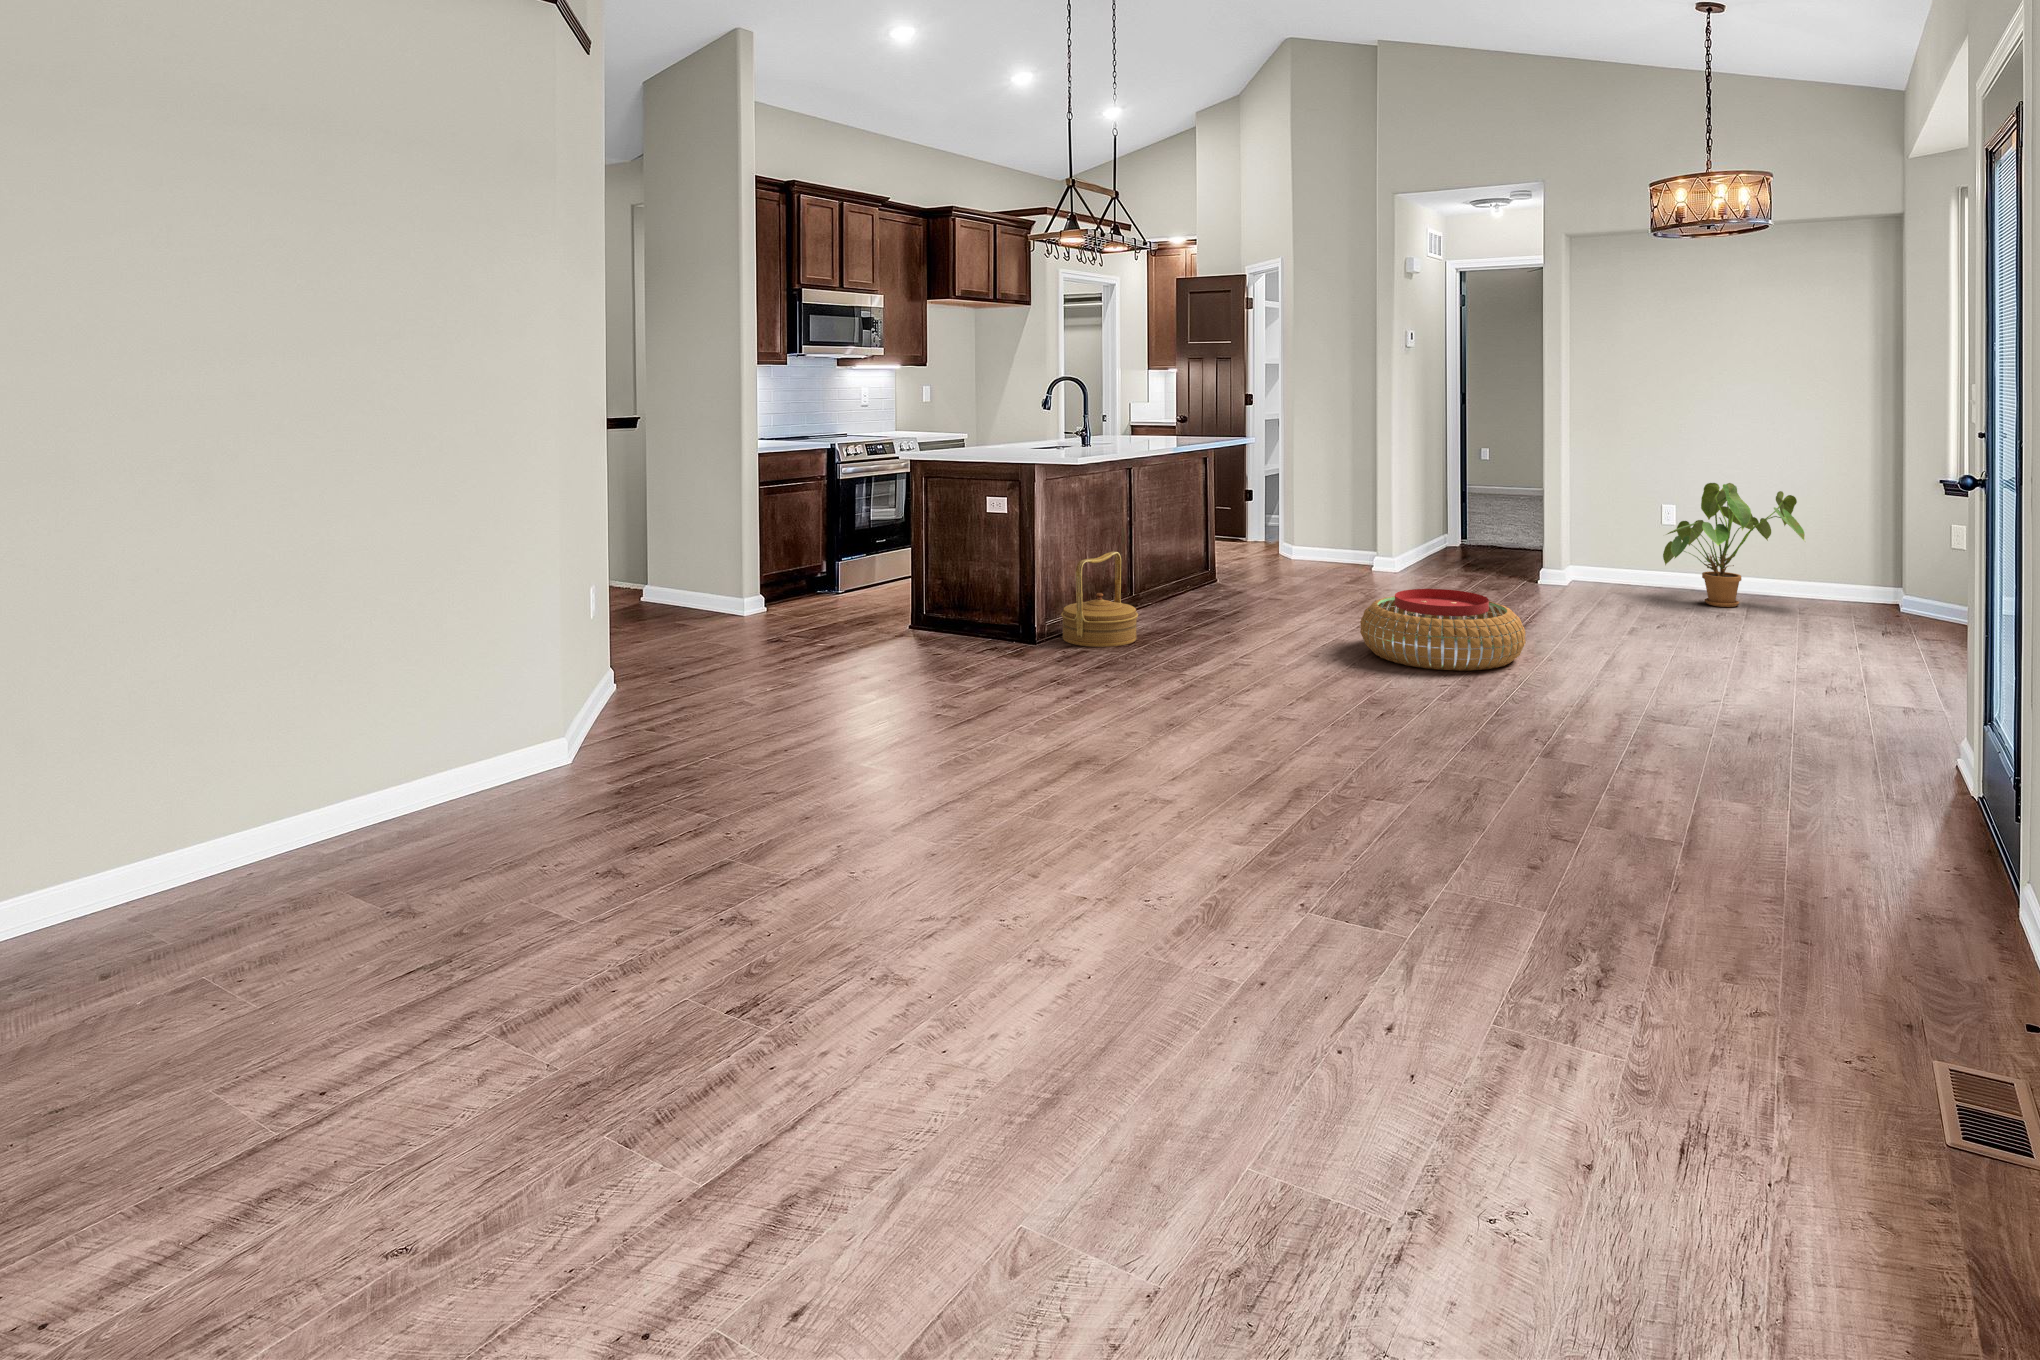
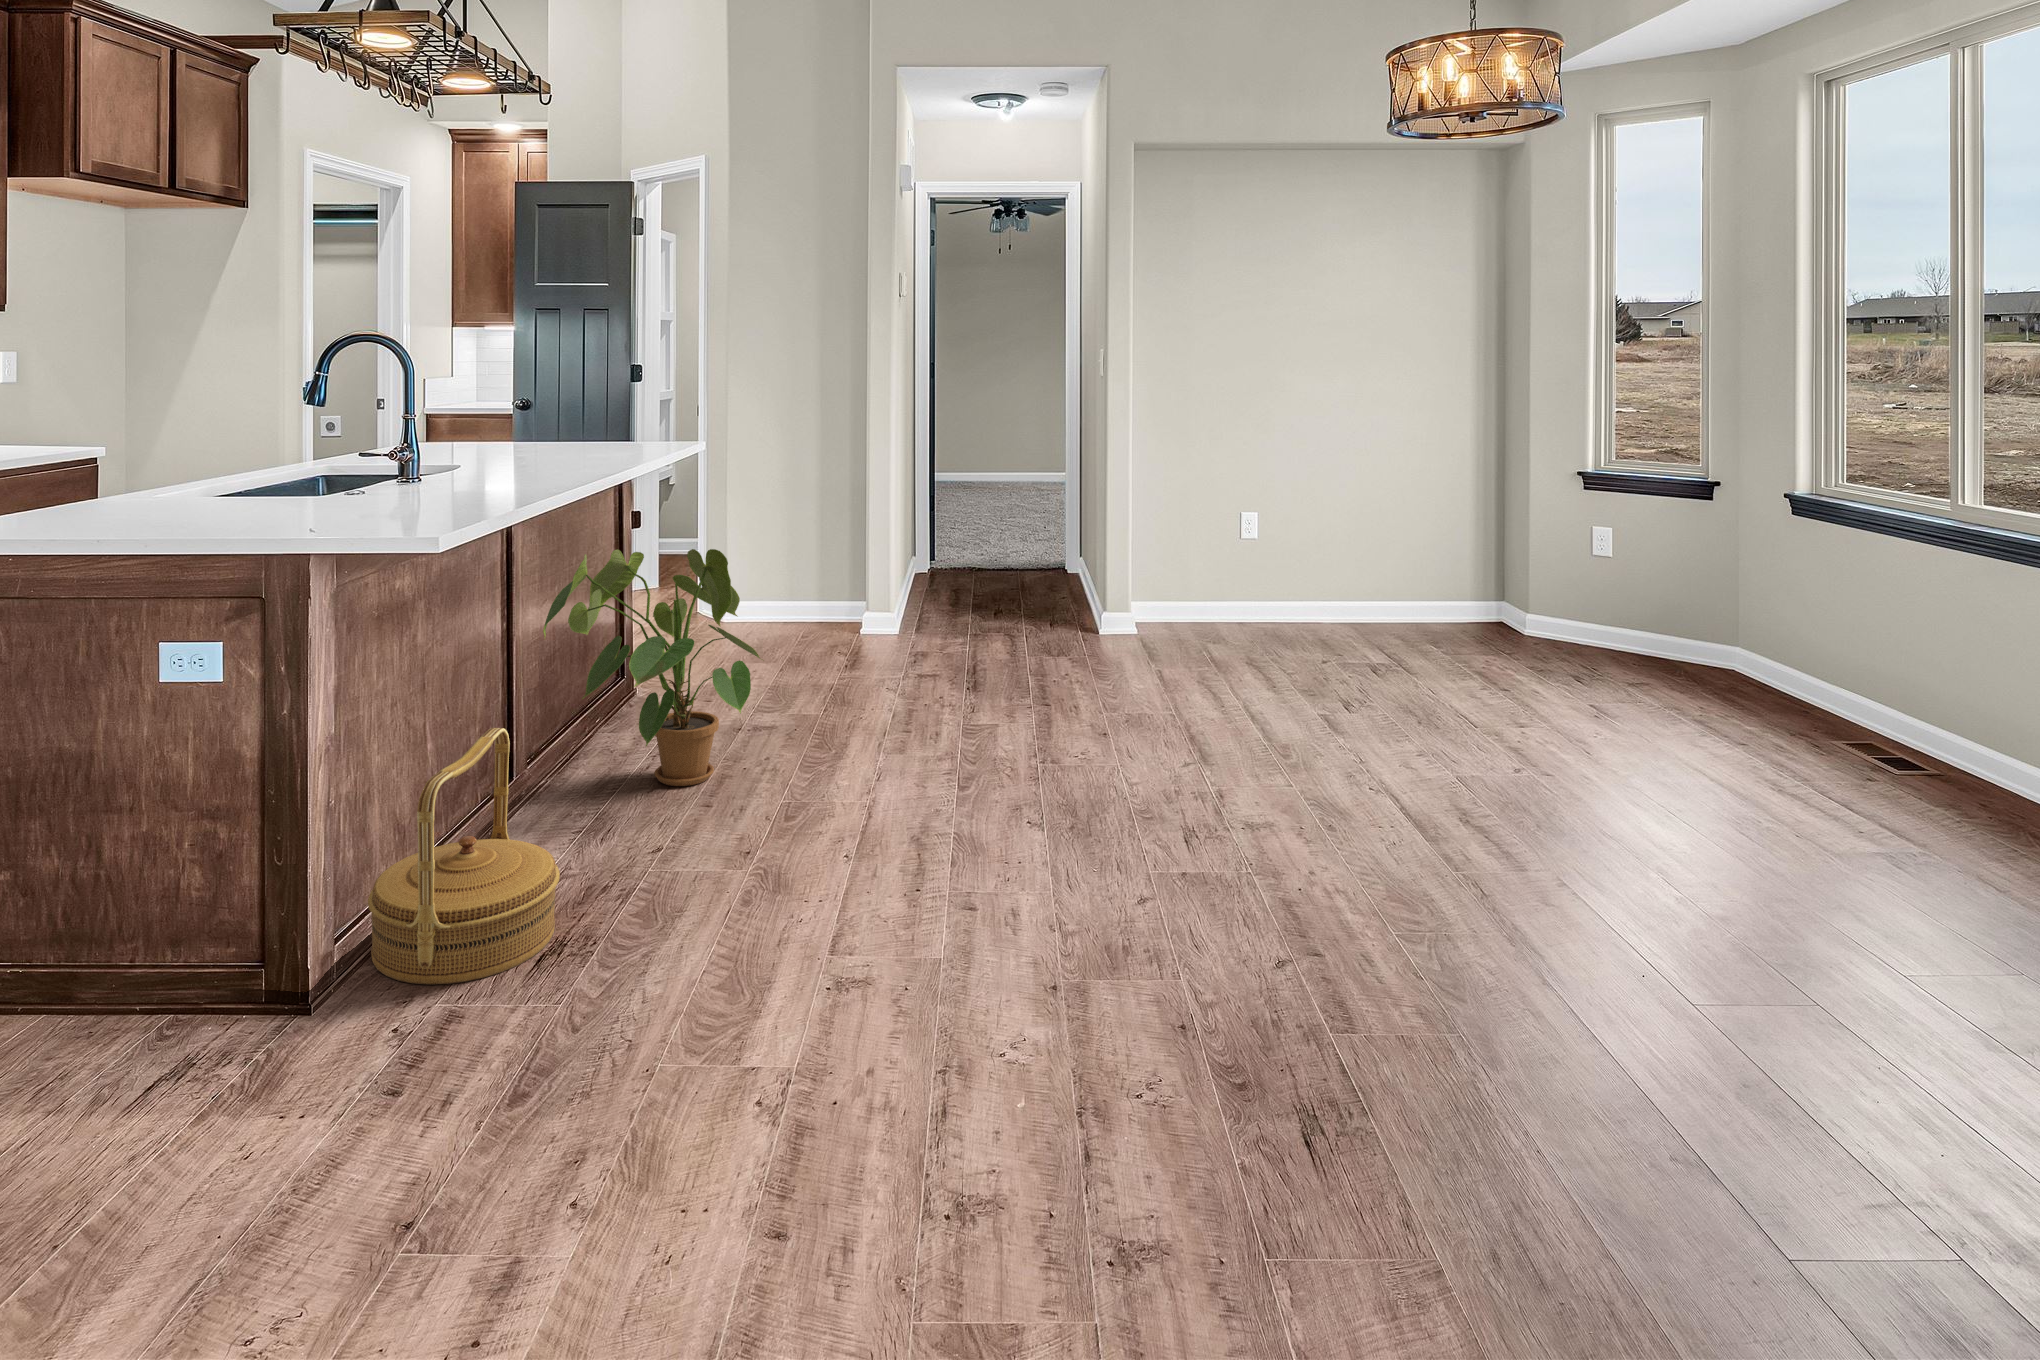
house plant: present [1663,483,1805,607] -> present [543,549,761,786]
pouf: present [1360,589,1526,671] -> none [1012,727,1305,912]

